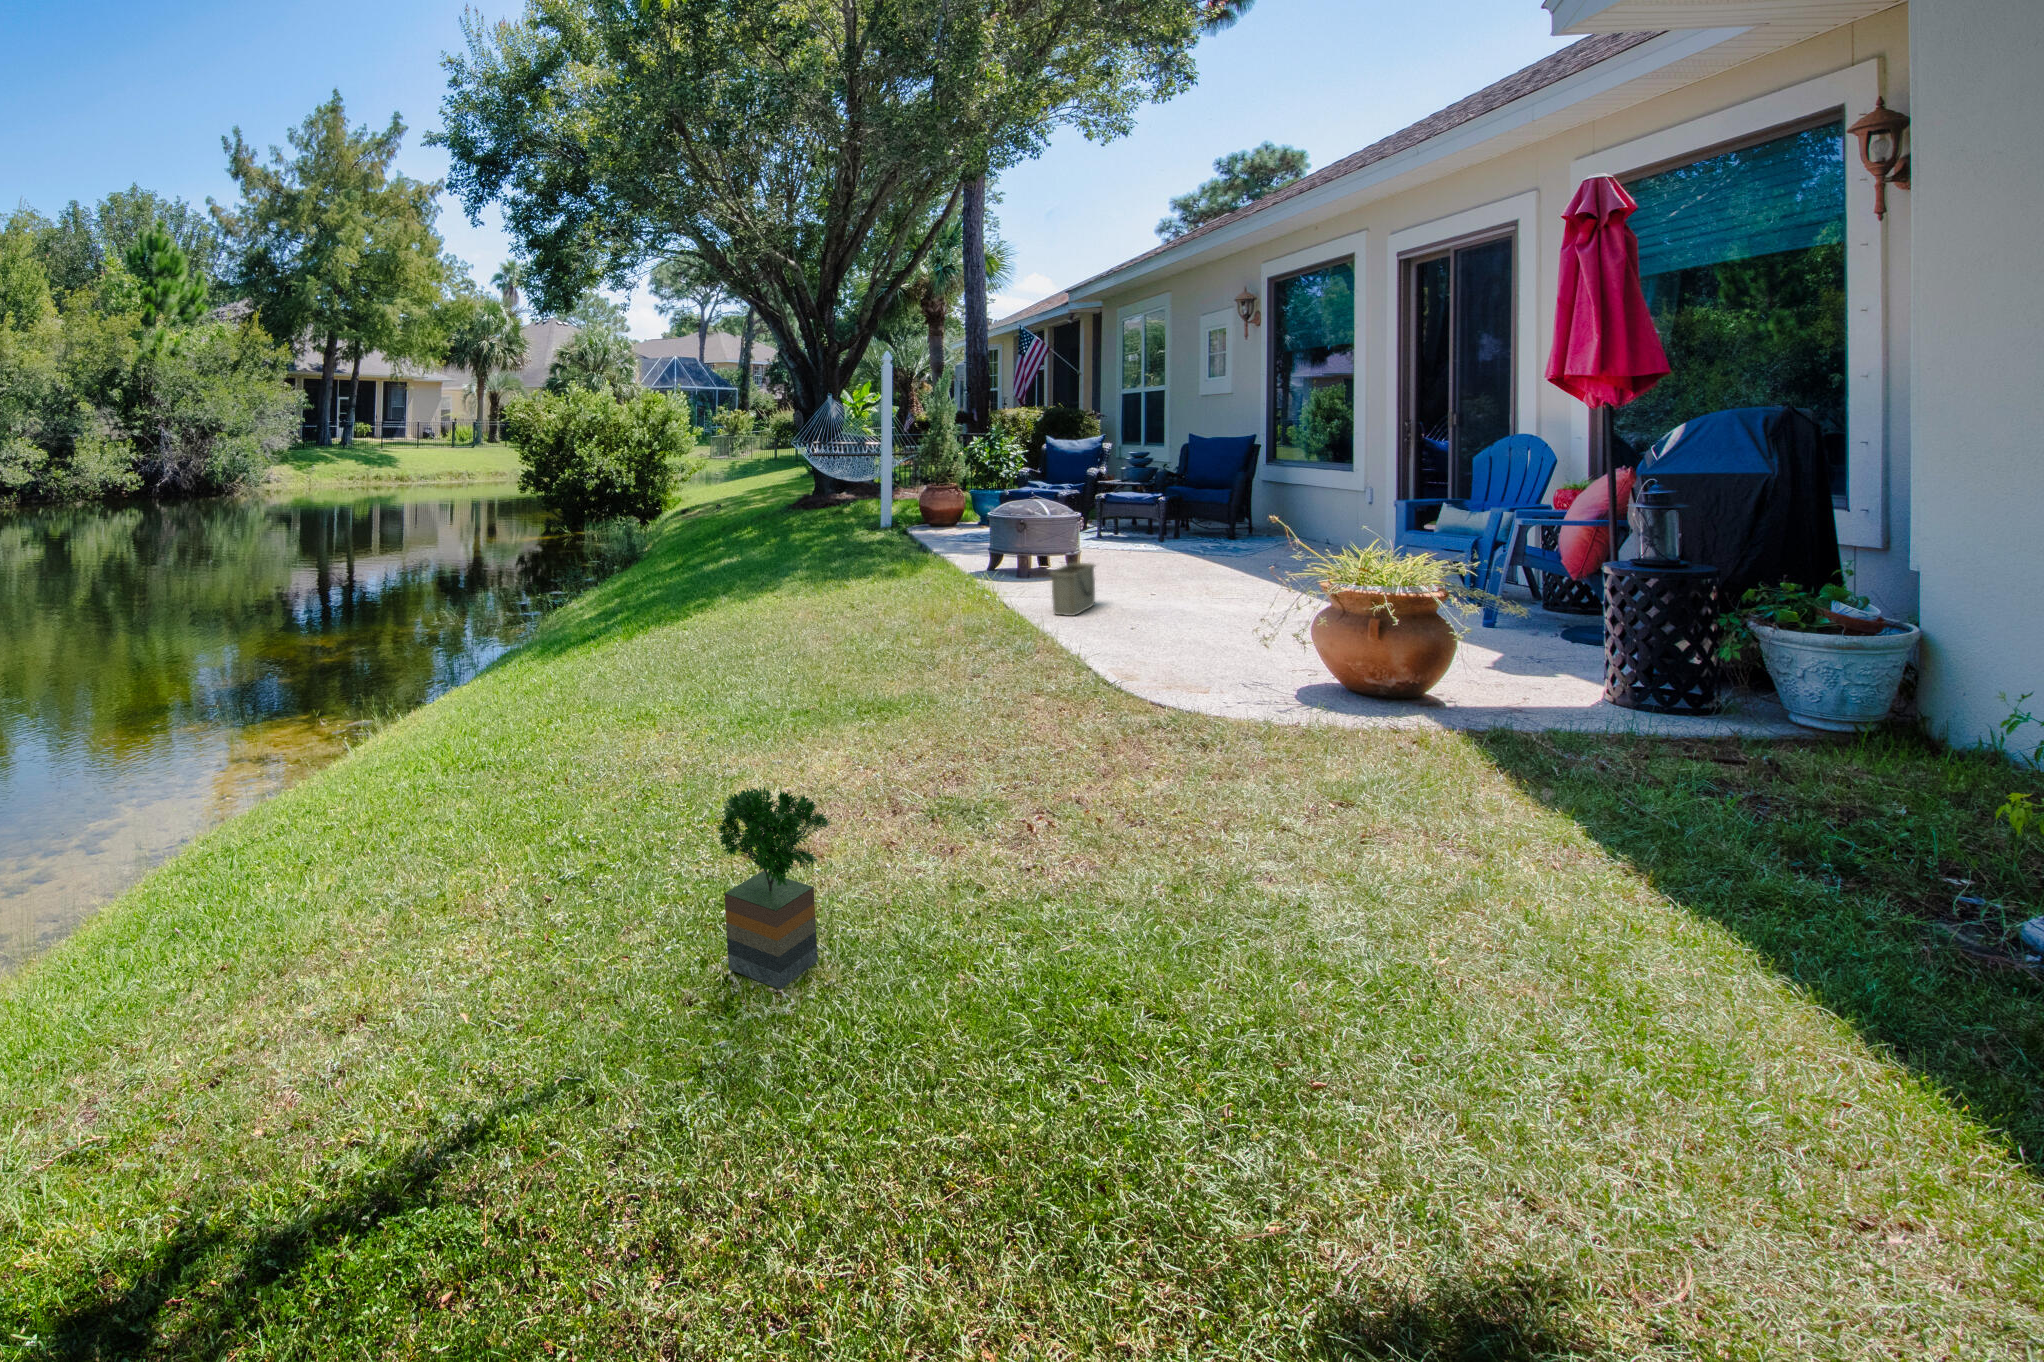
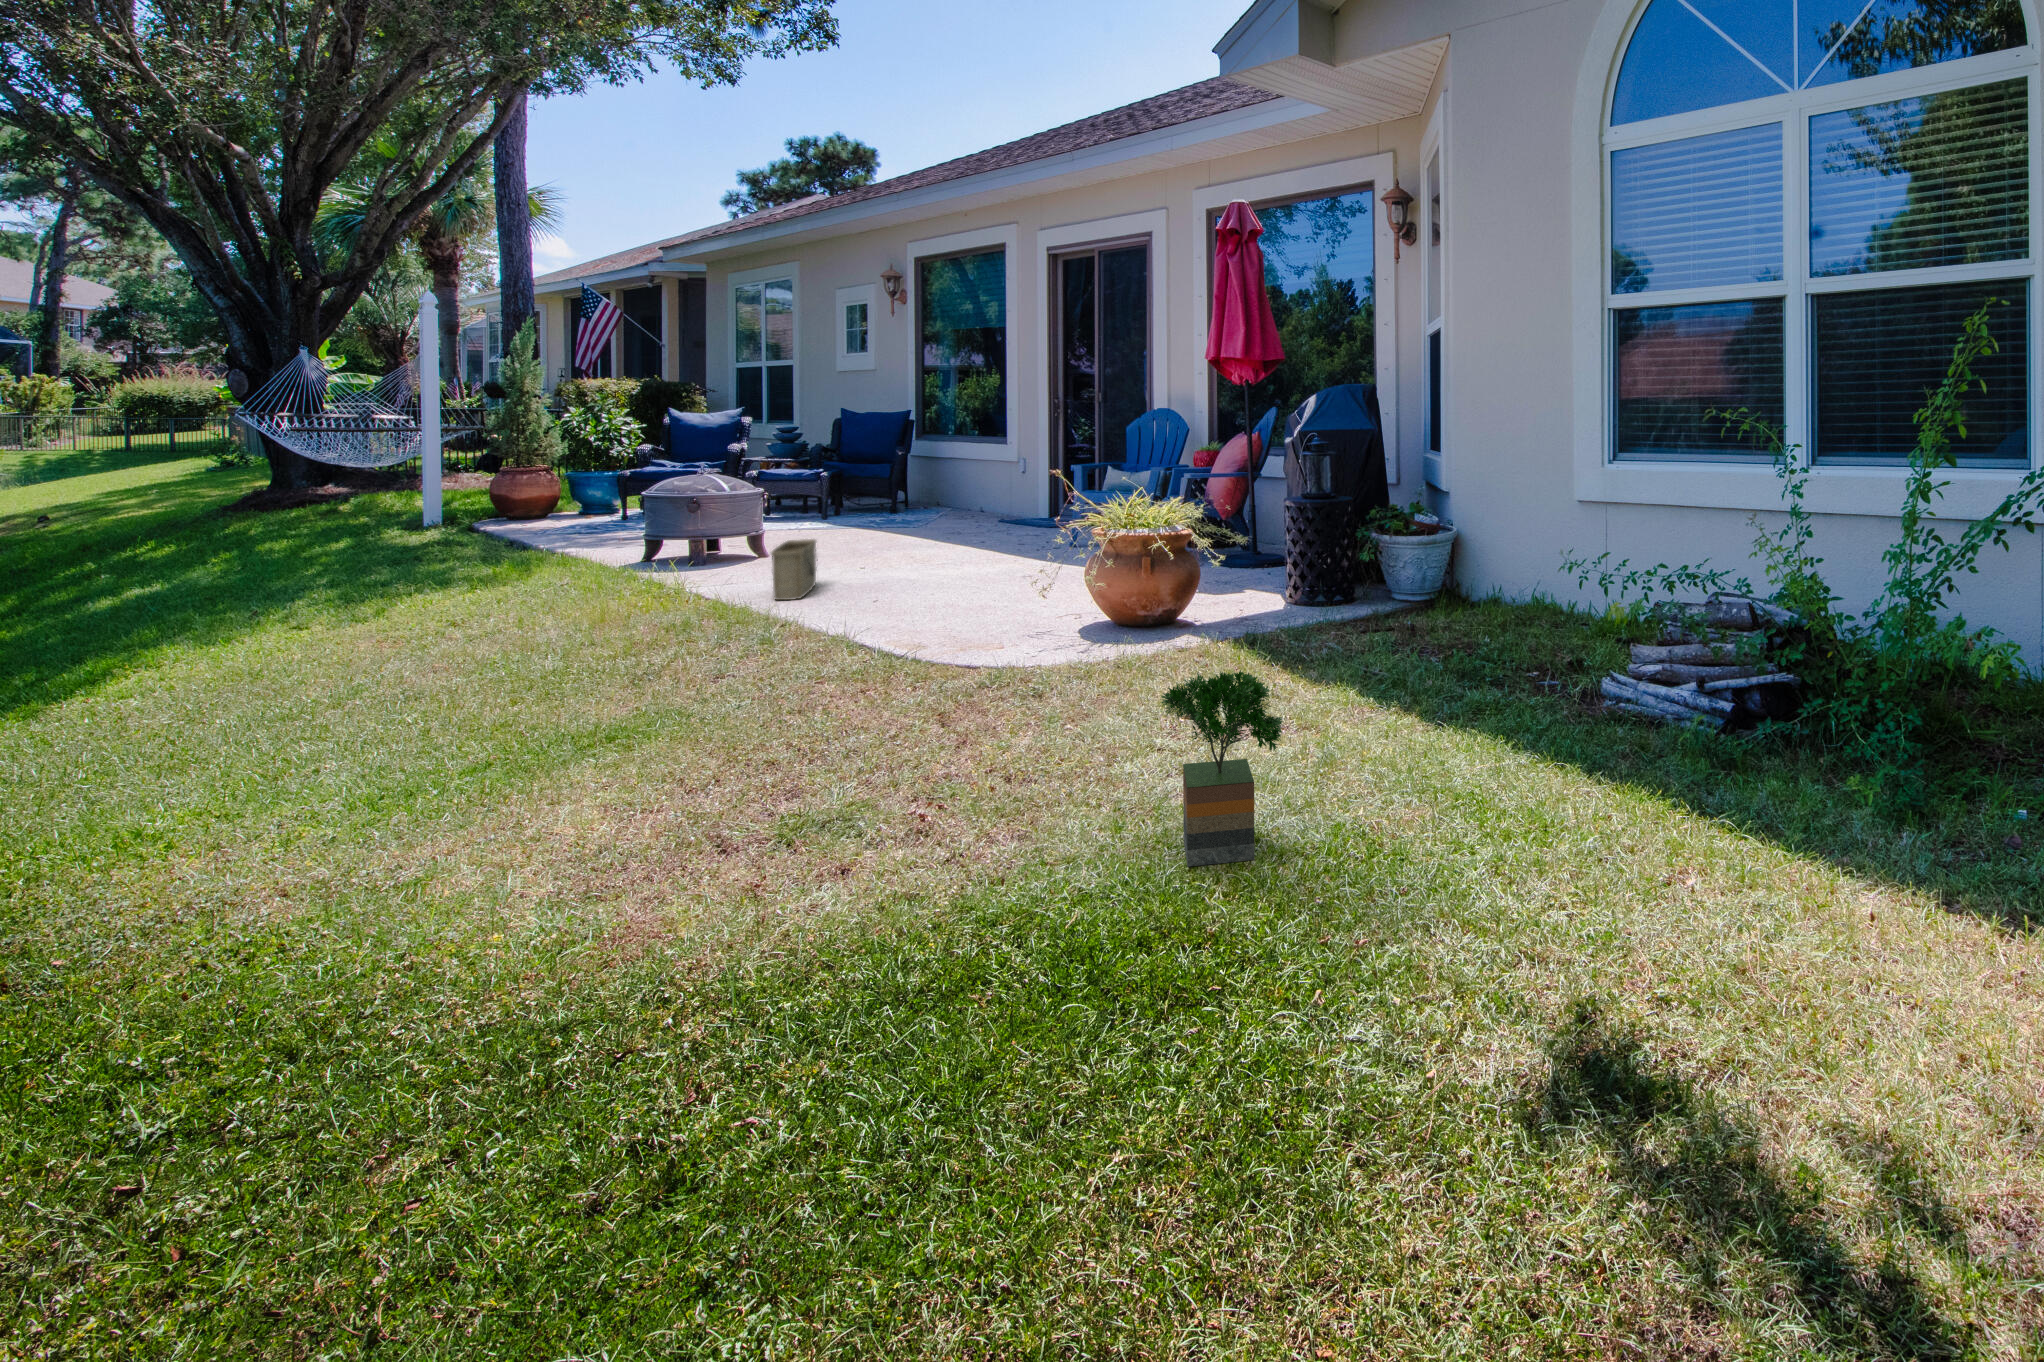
potted tree: present [716,786,830,990] -> present [1161,670,1283,867]

